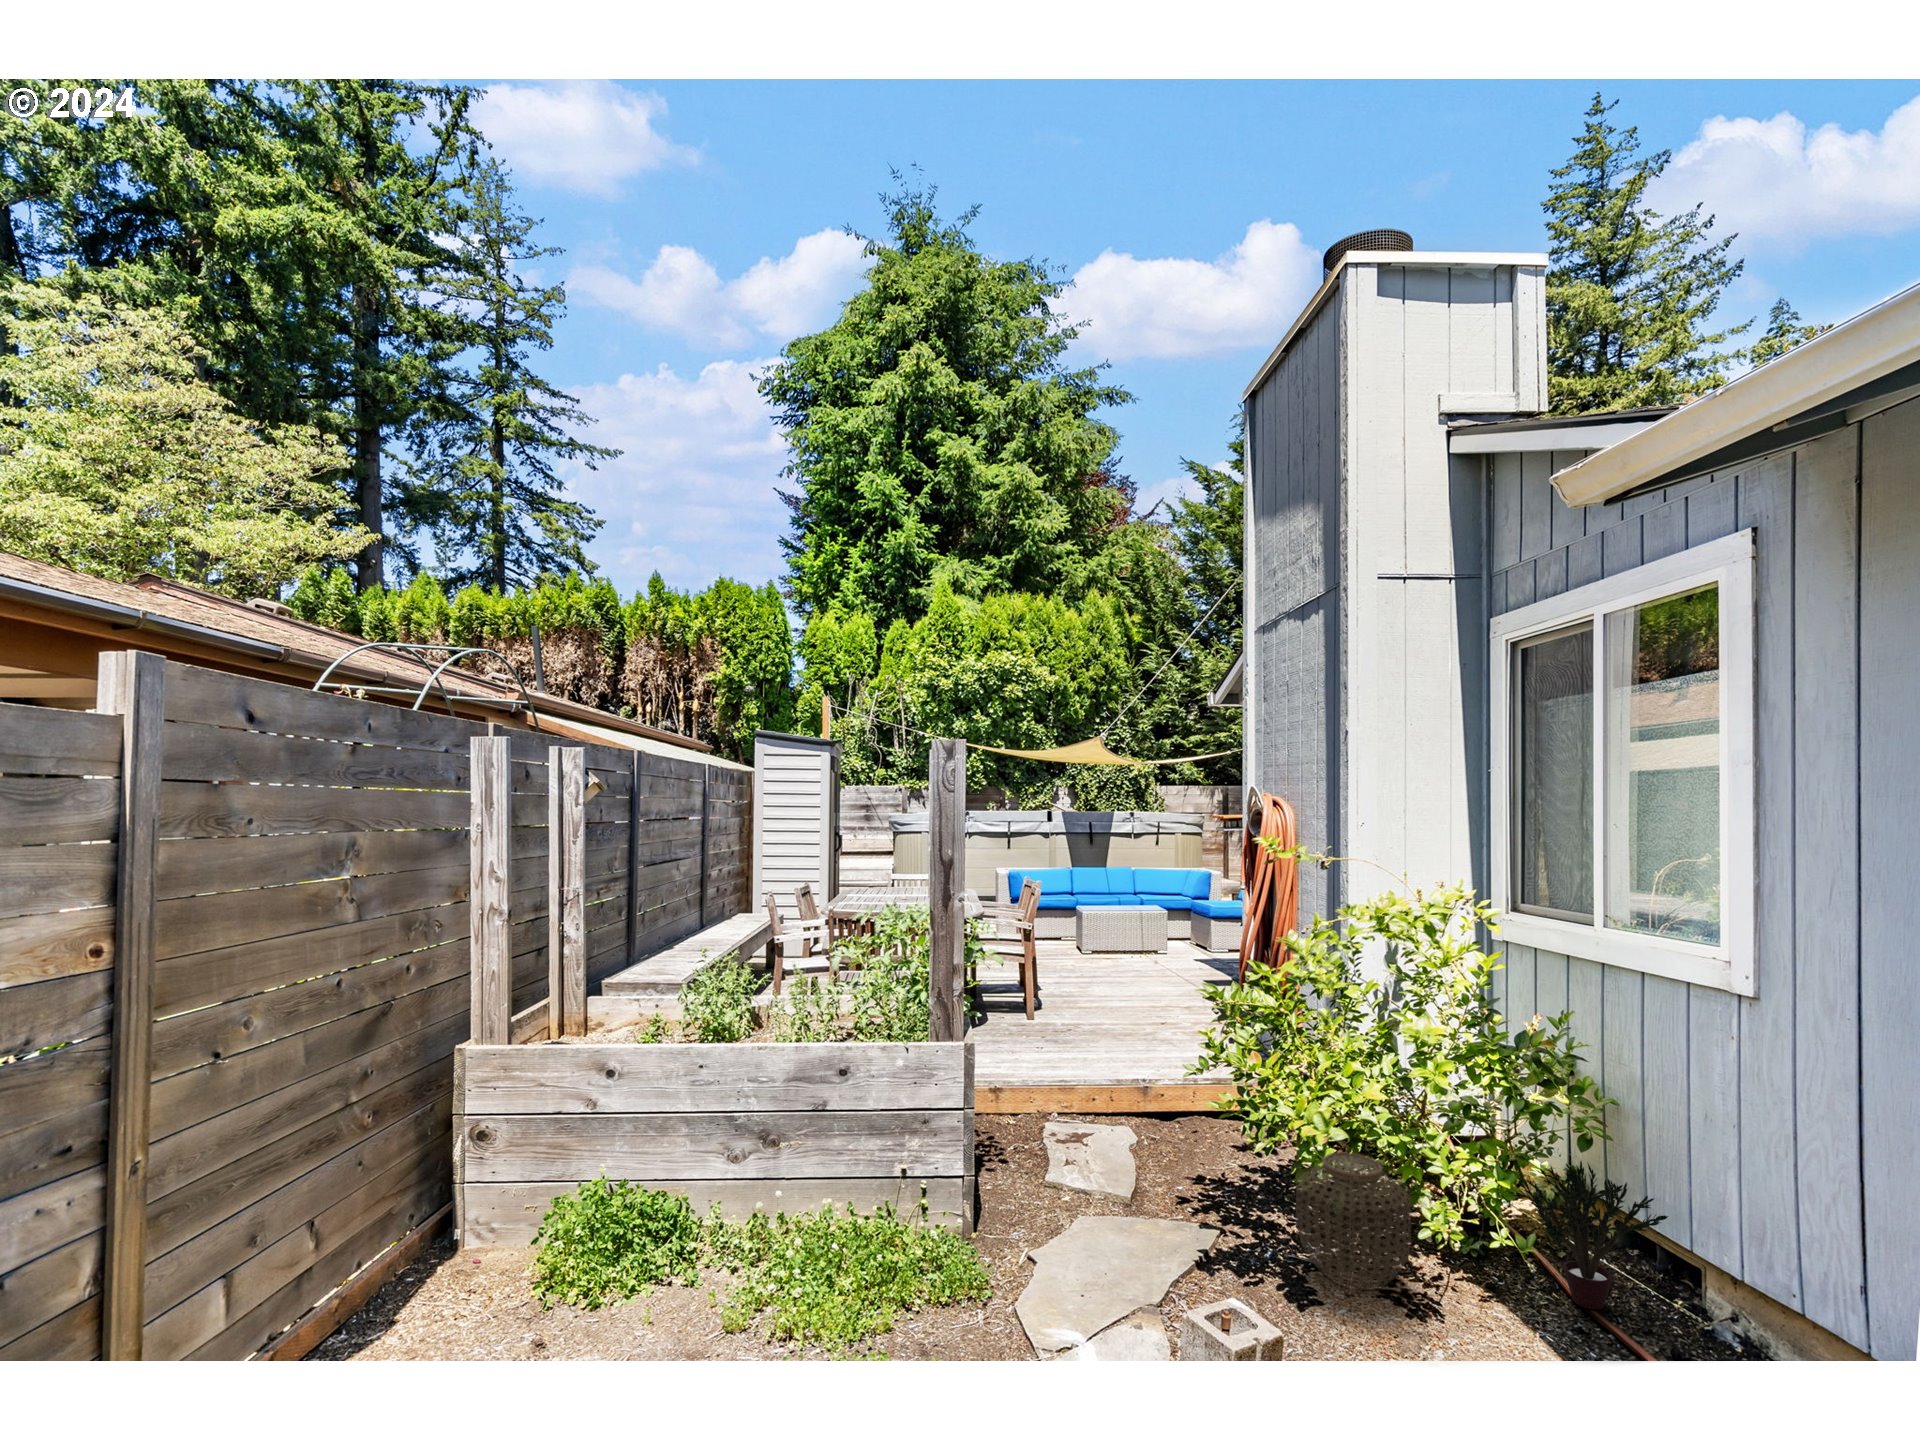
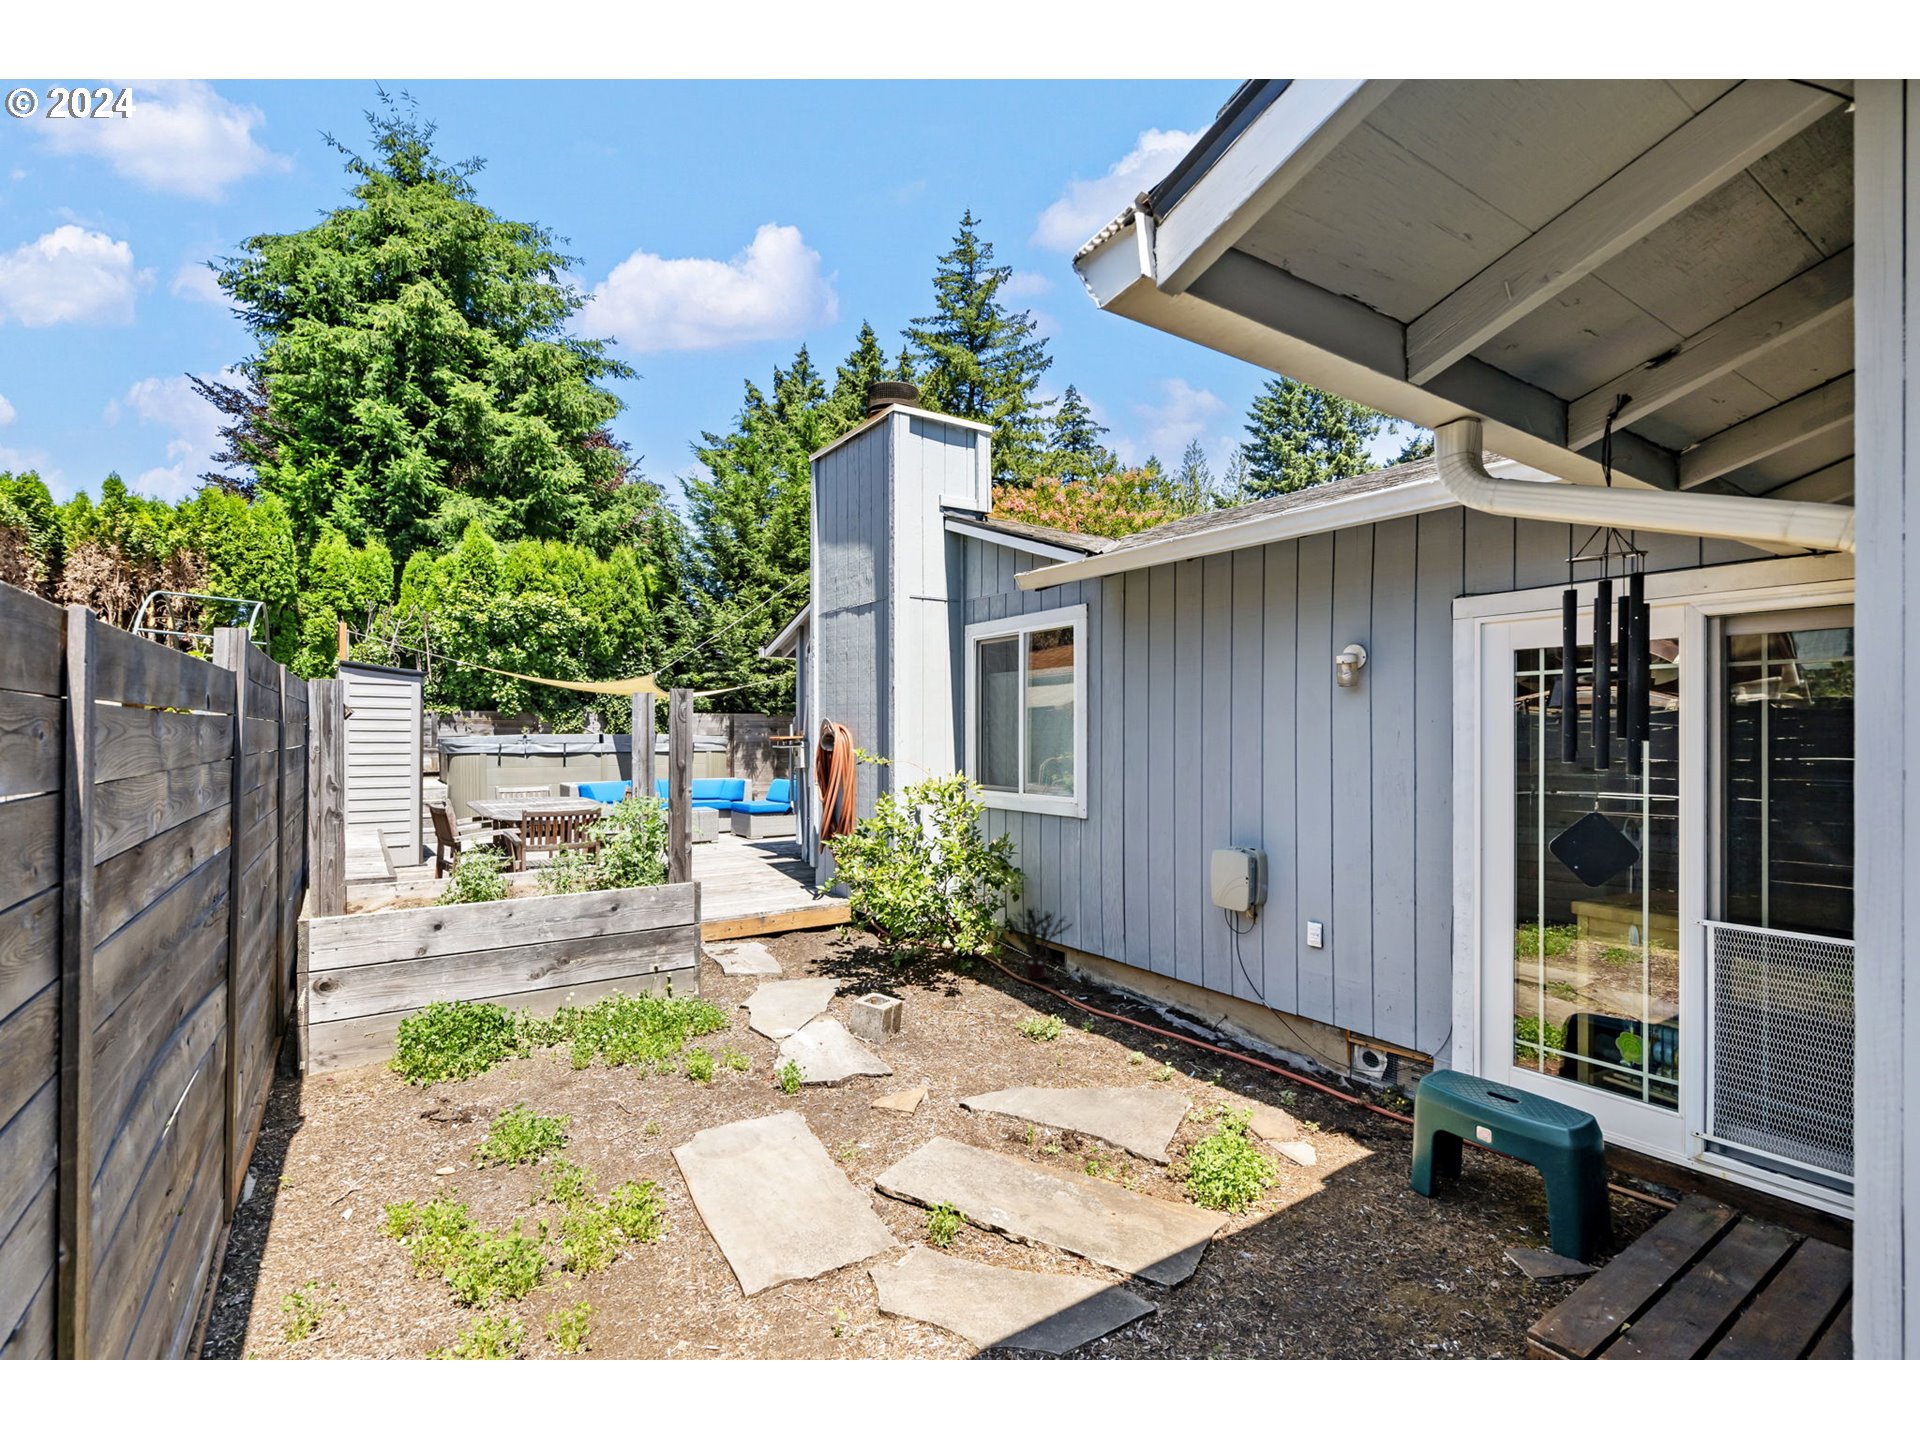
woven basket: present [1296,1153,1411,1290] -> none [890,918,953,992]

